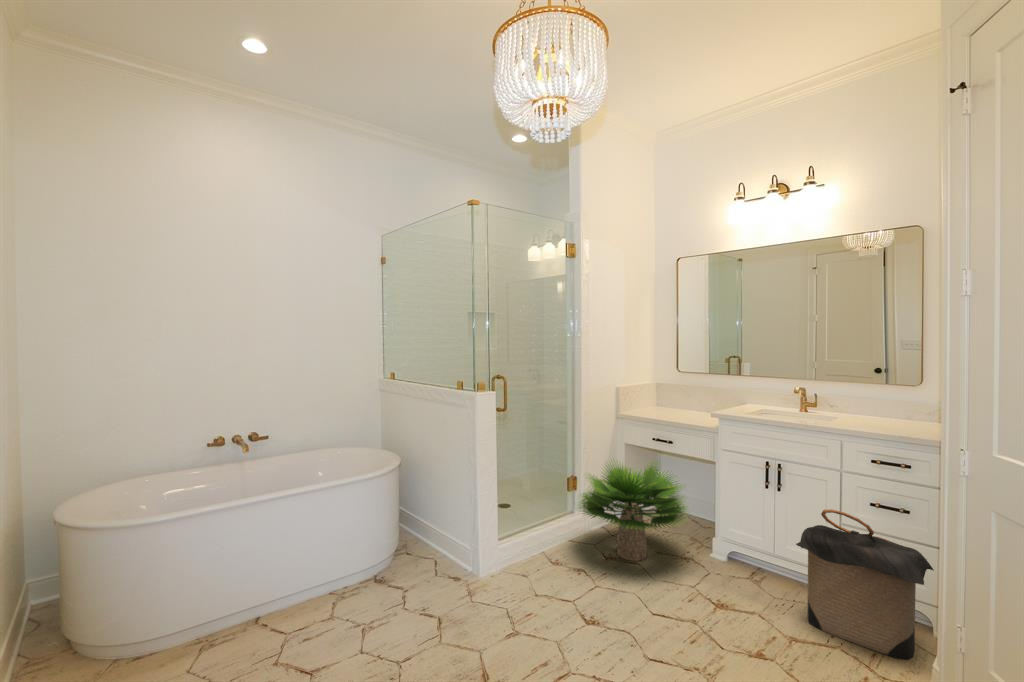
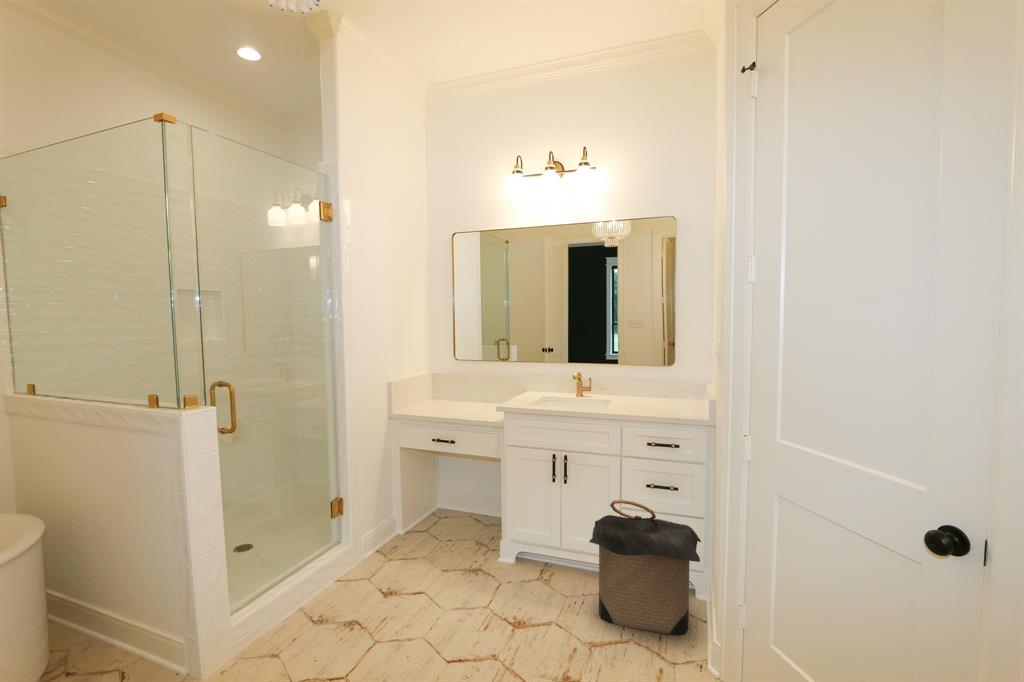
potted plant: present [580,463,686,561] -> none [340,463,481,591]

